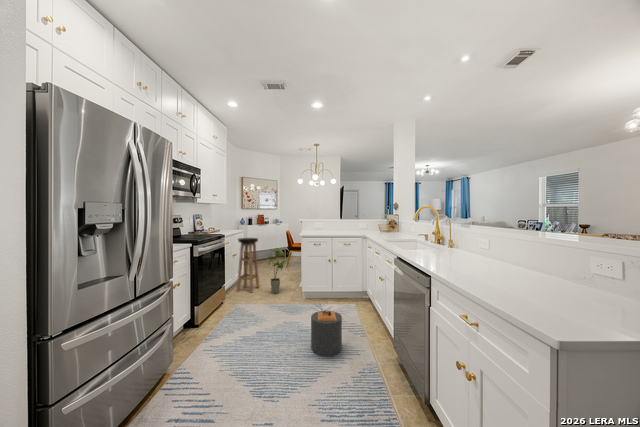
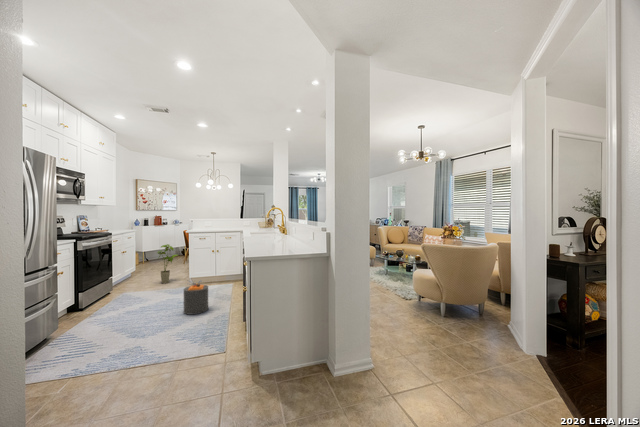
bar stool: present [237,238,259,292] -> none [126,236,150,285]

